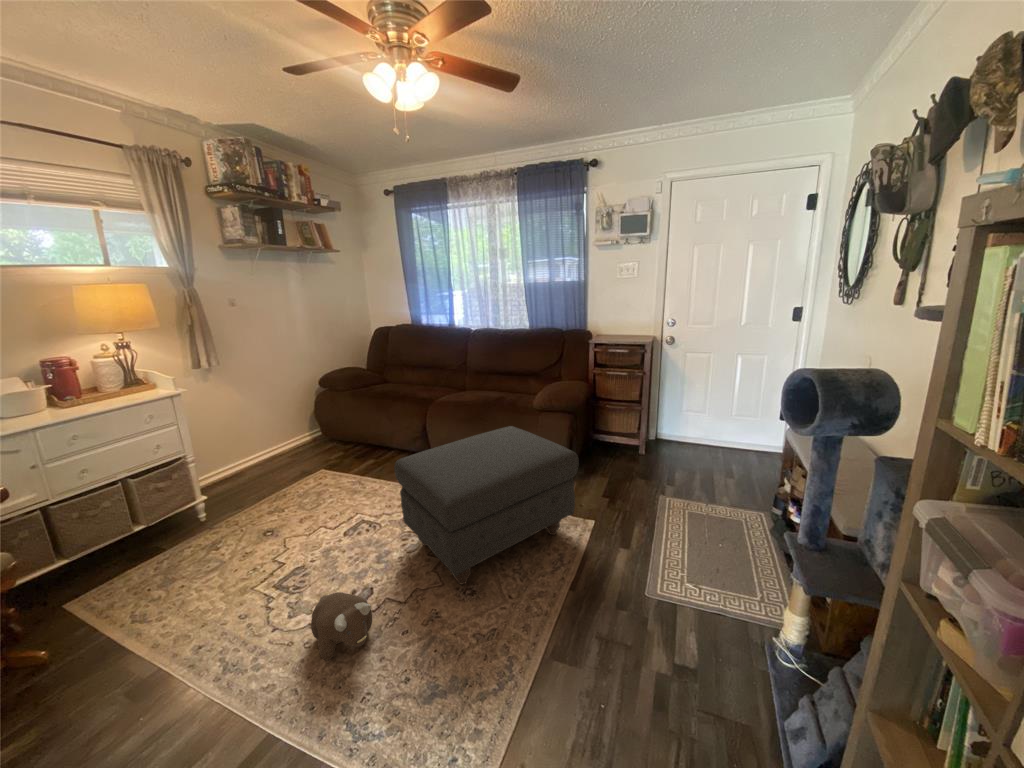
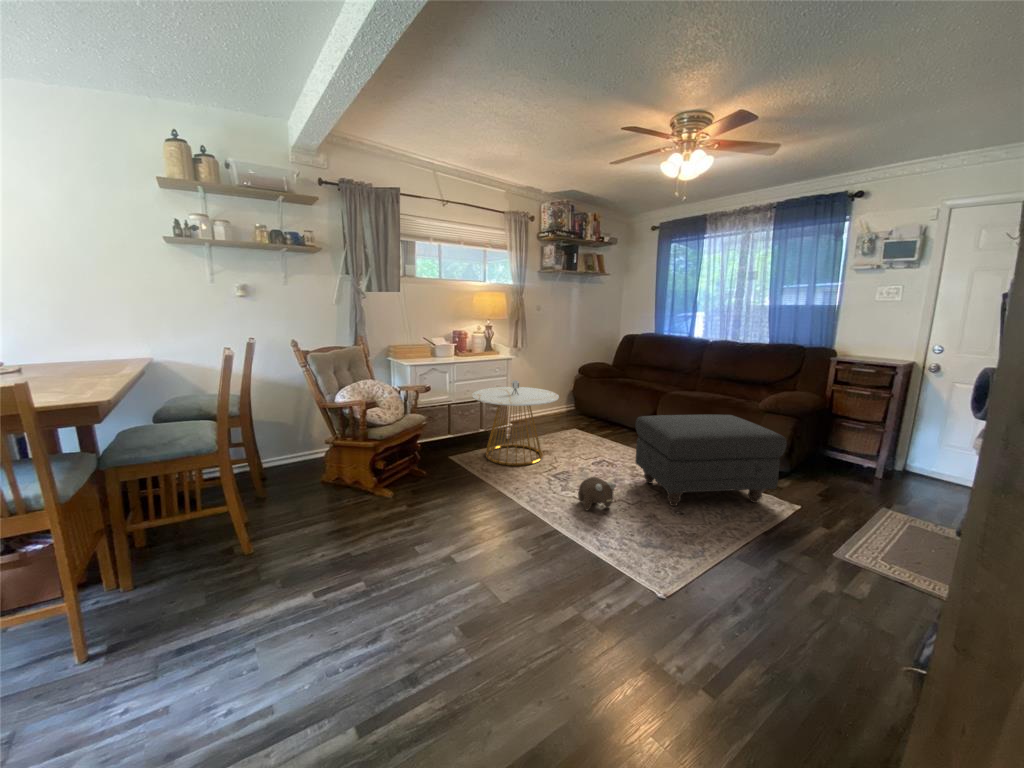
side table: none [78,435,270,591] -> present [472,380,559,466]

